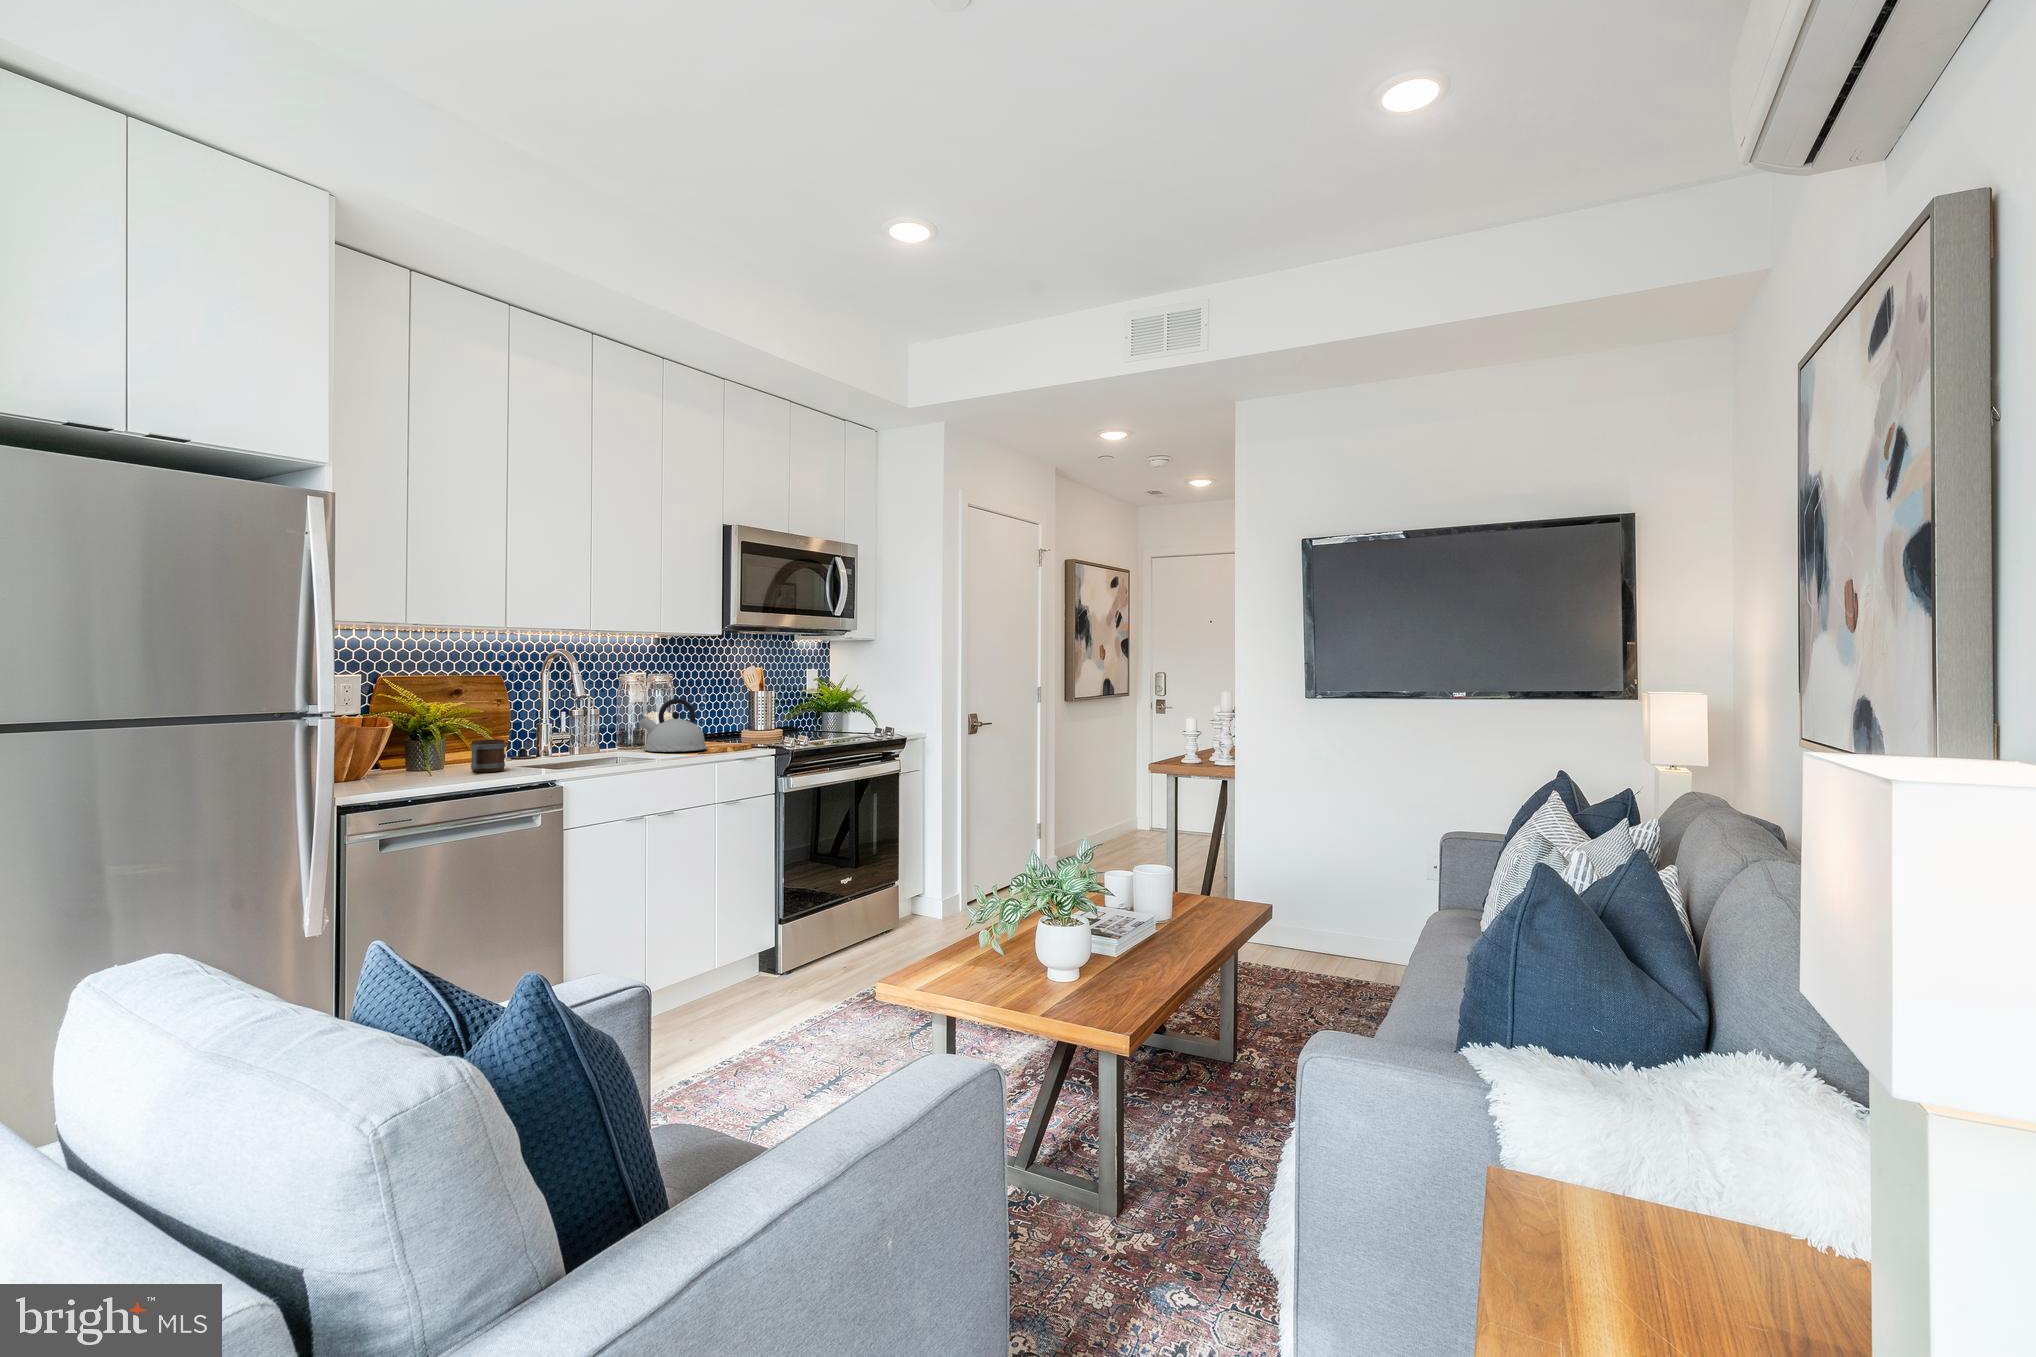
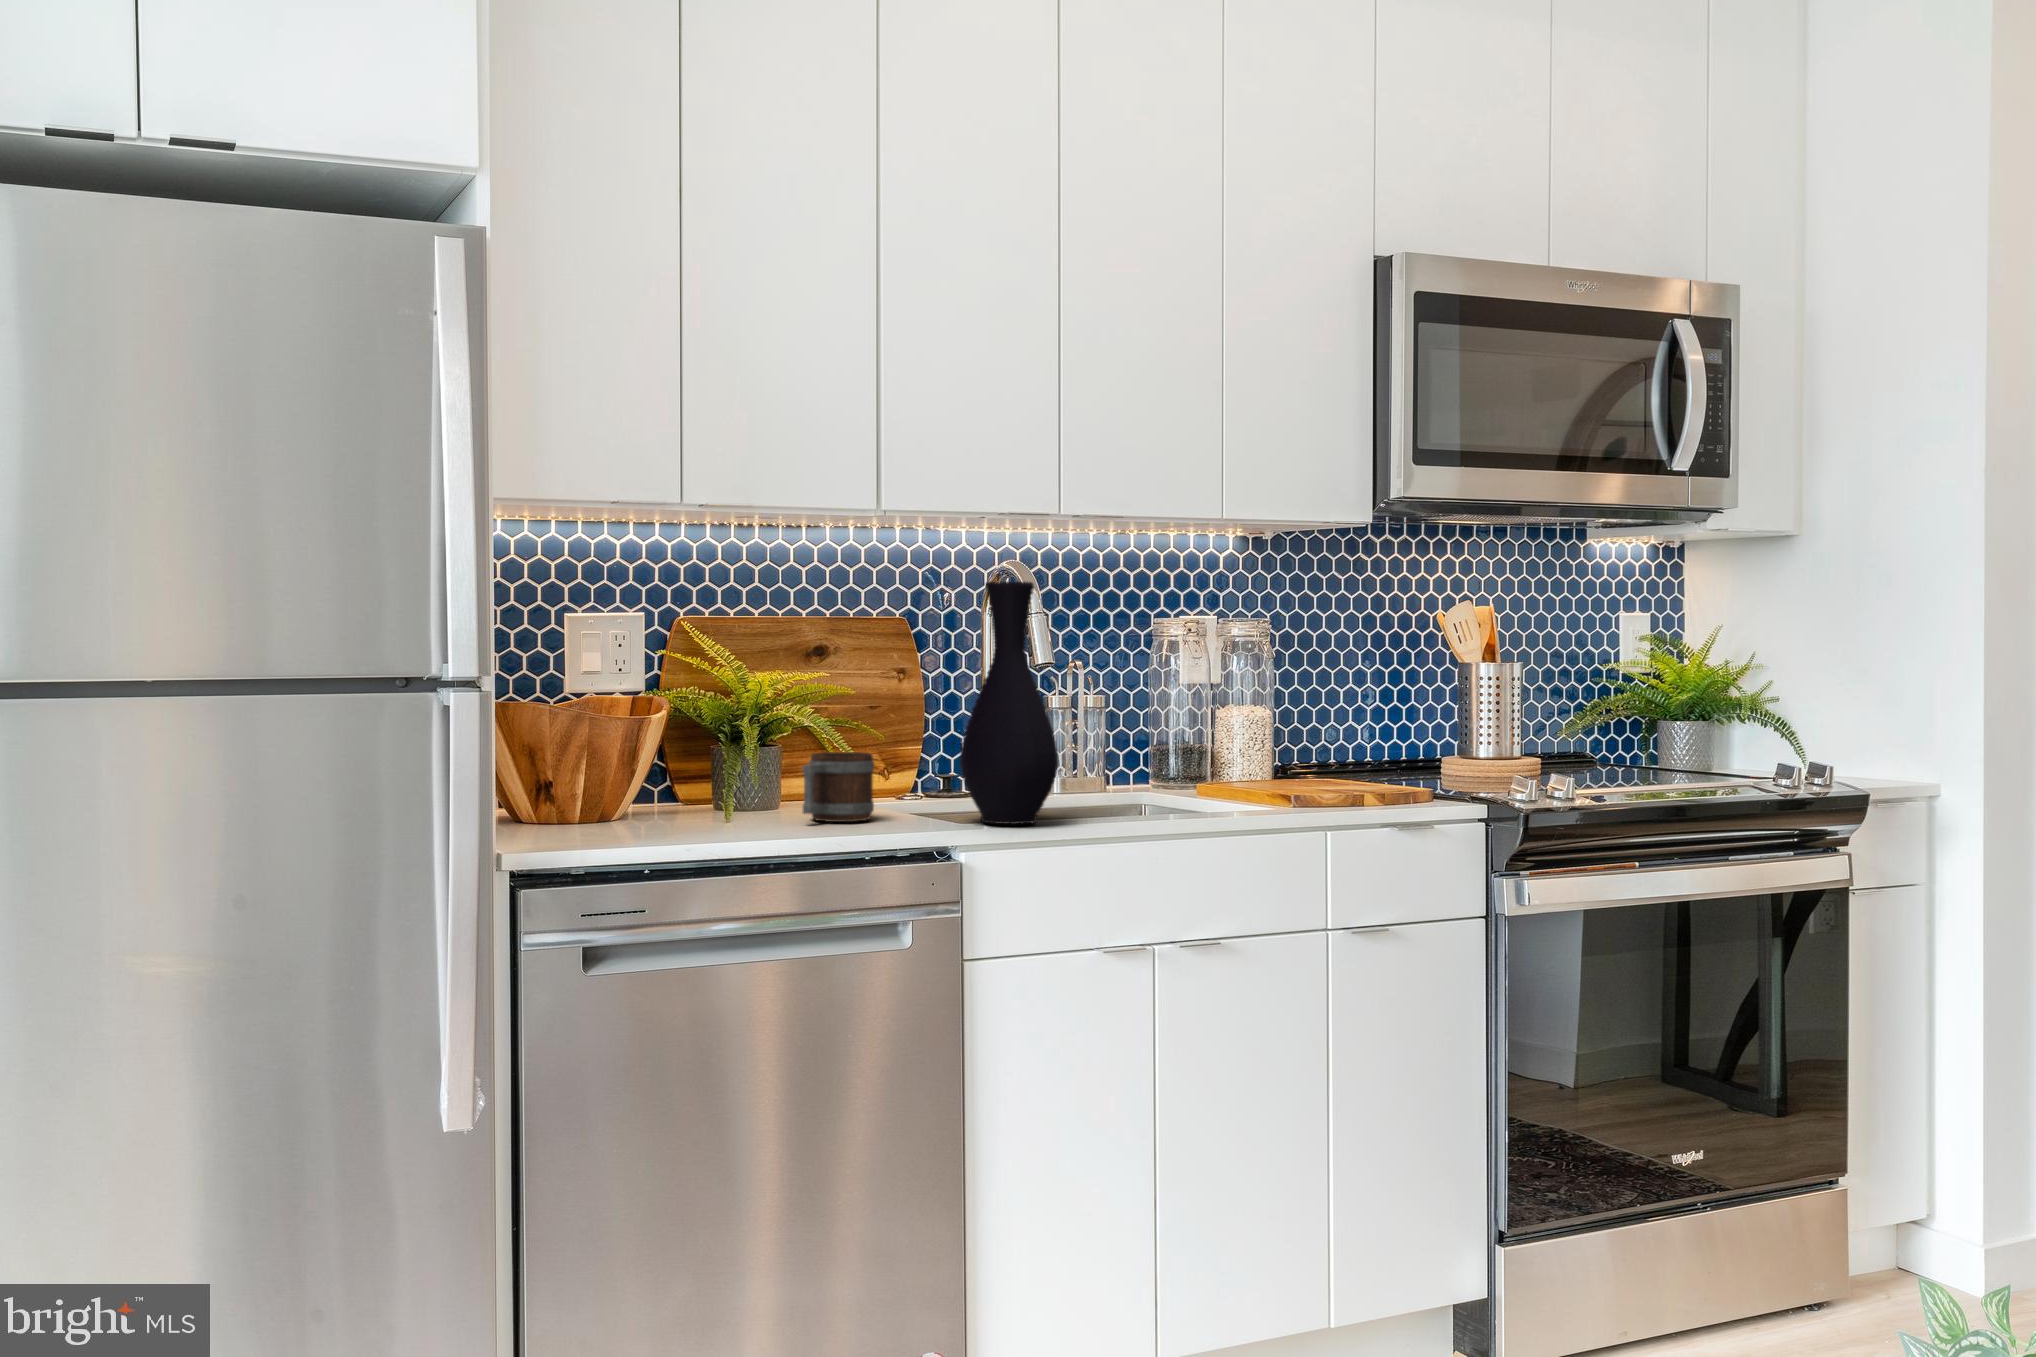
vase: none [549,660,597,769] -> present [960,581,1058,824]
kettle: present [639,699,707,752] -> none [1185,674,1336,798]

